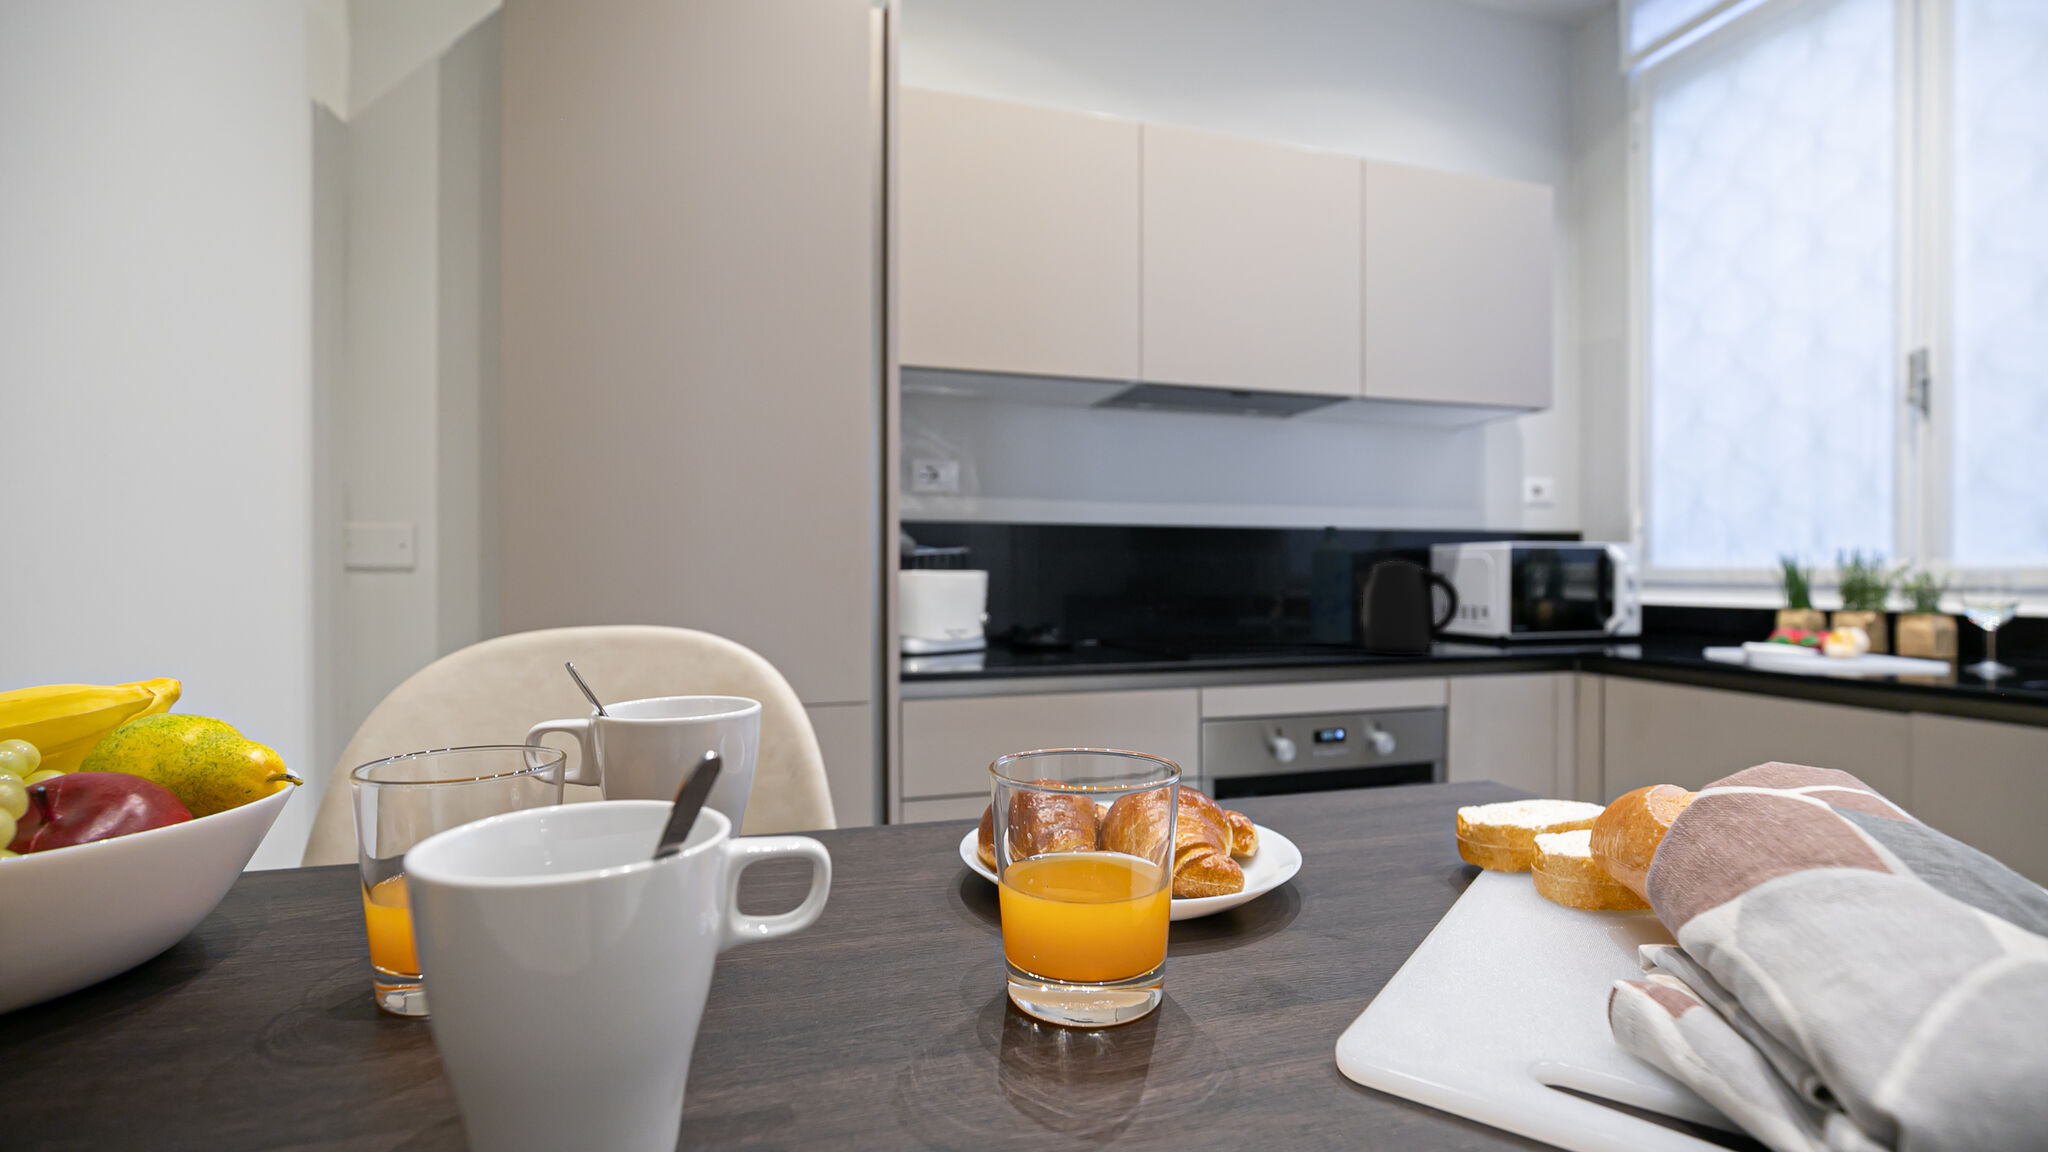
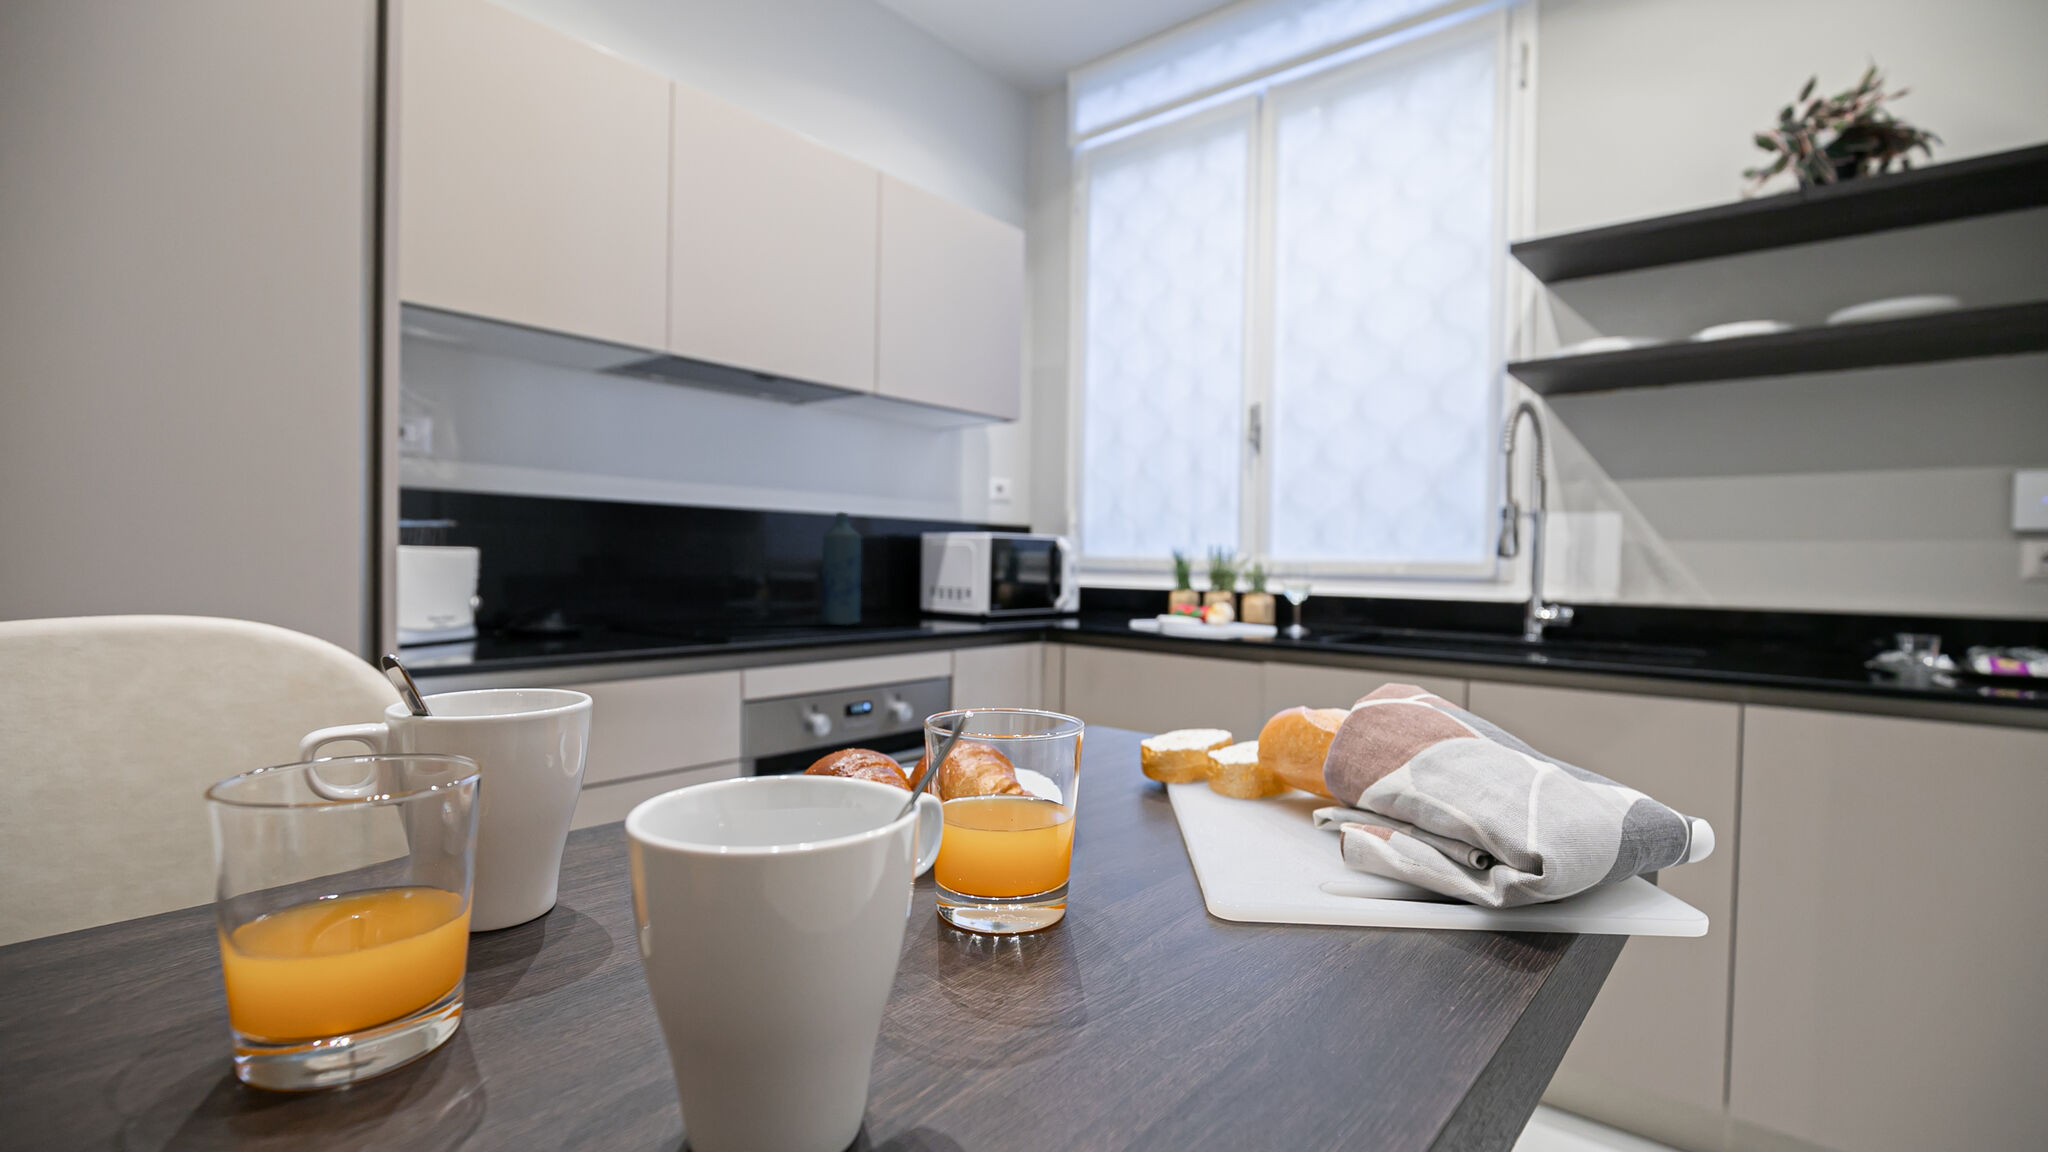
kettle: present [1358,561,1459,655] -> none [874,547,962,633]

